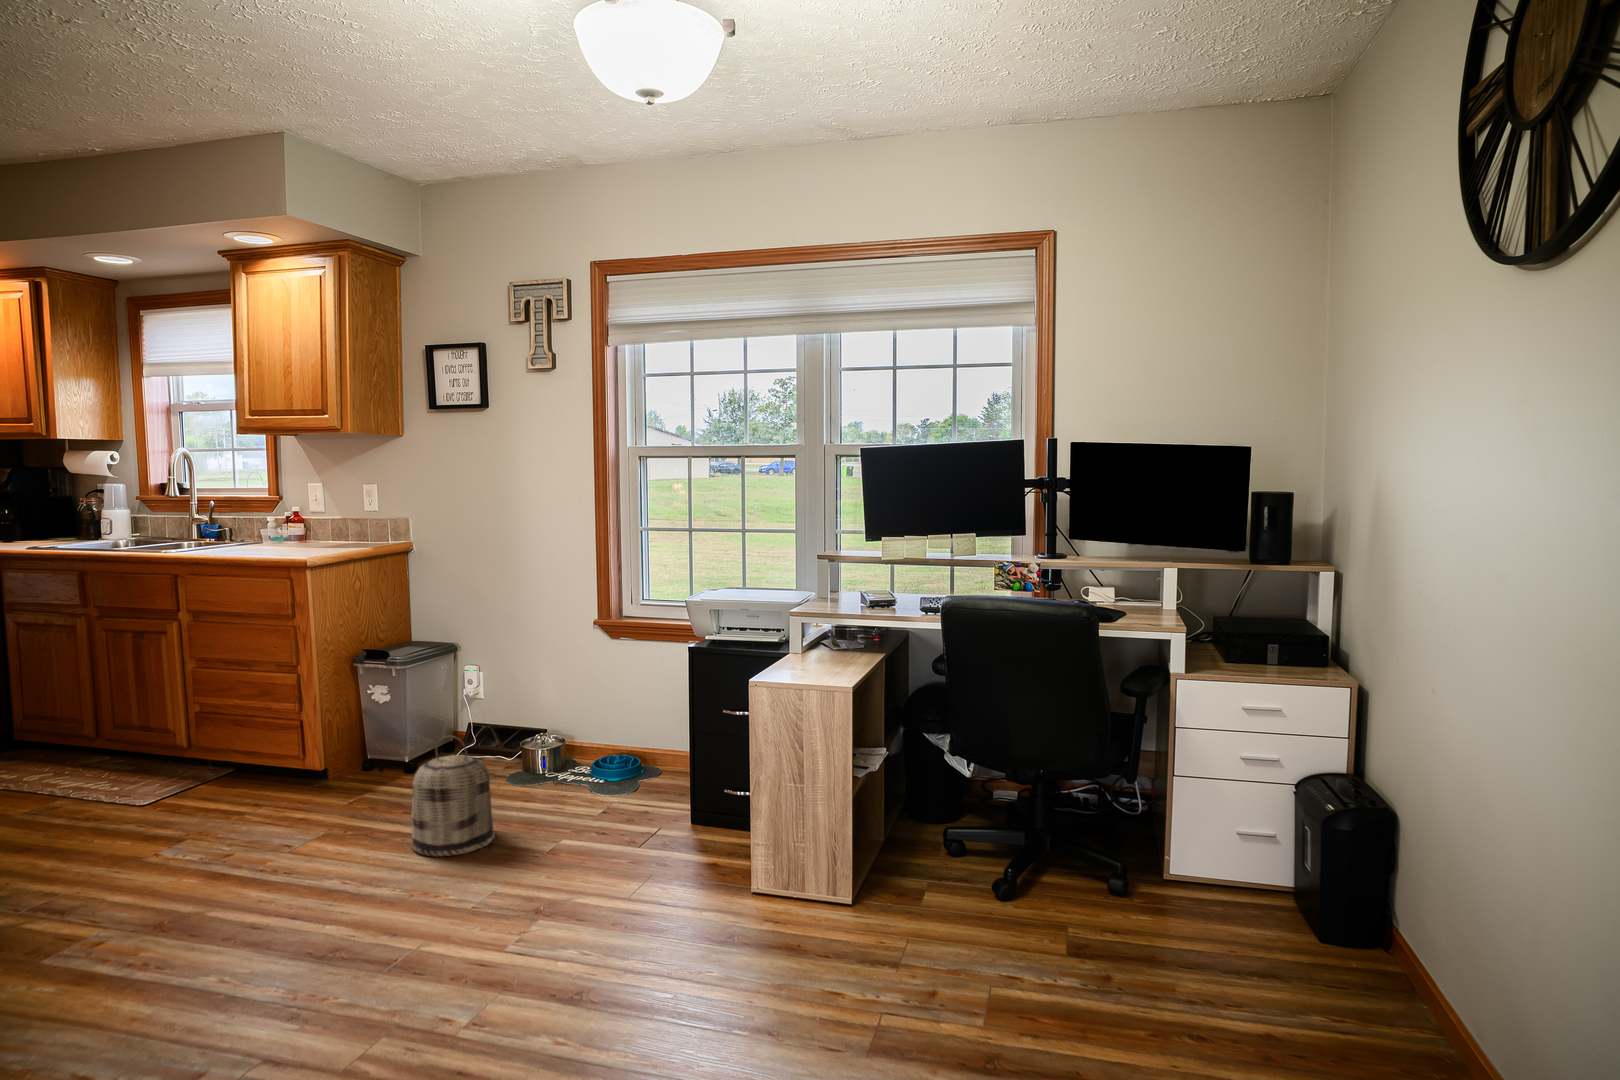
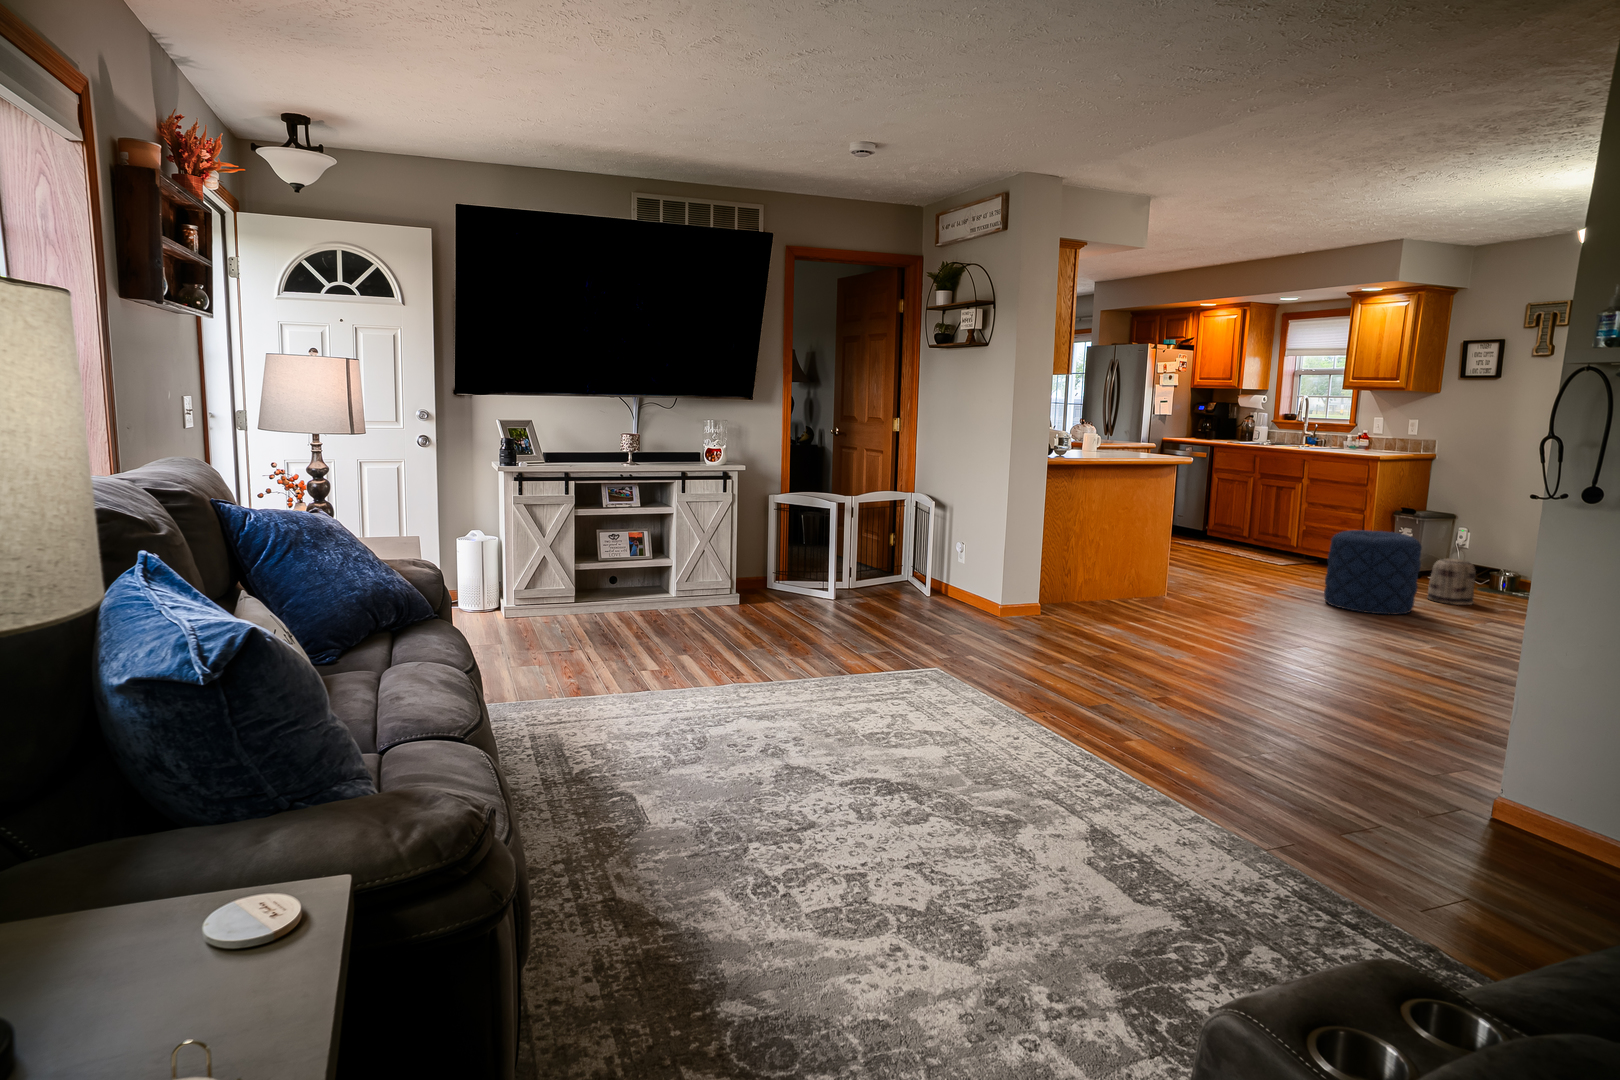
pouf: none [142,748,369,991] -> present [1324,530,1422,615]

